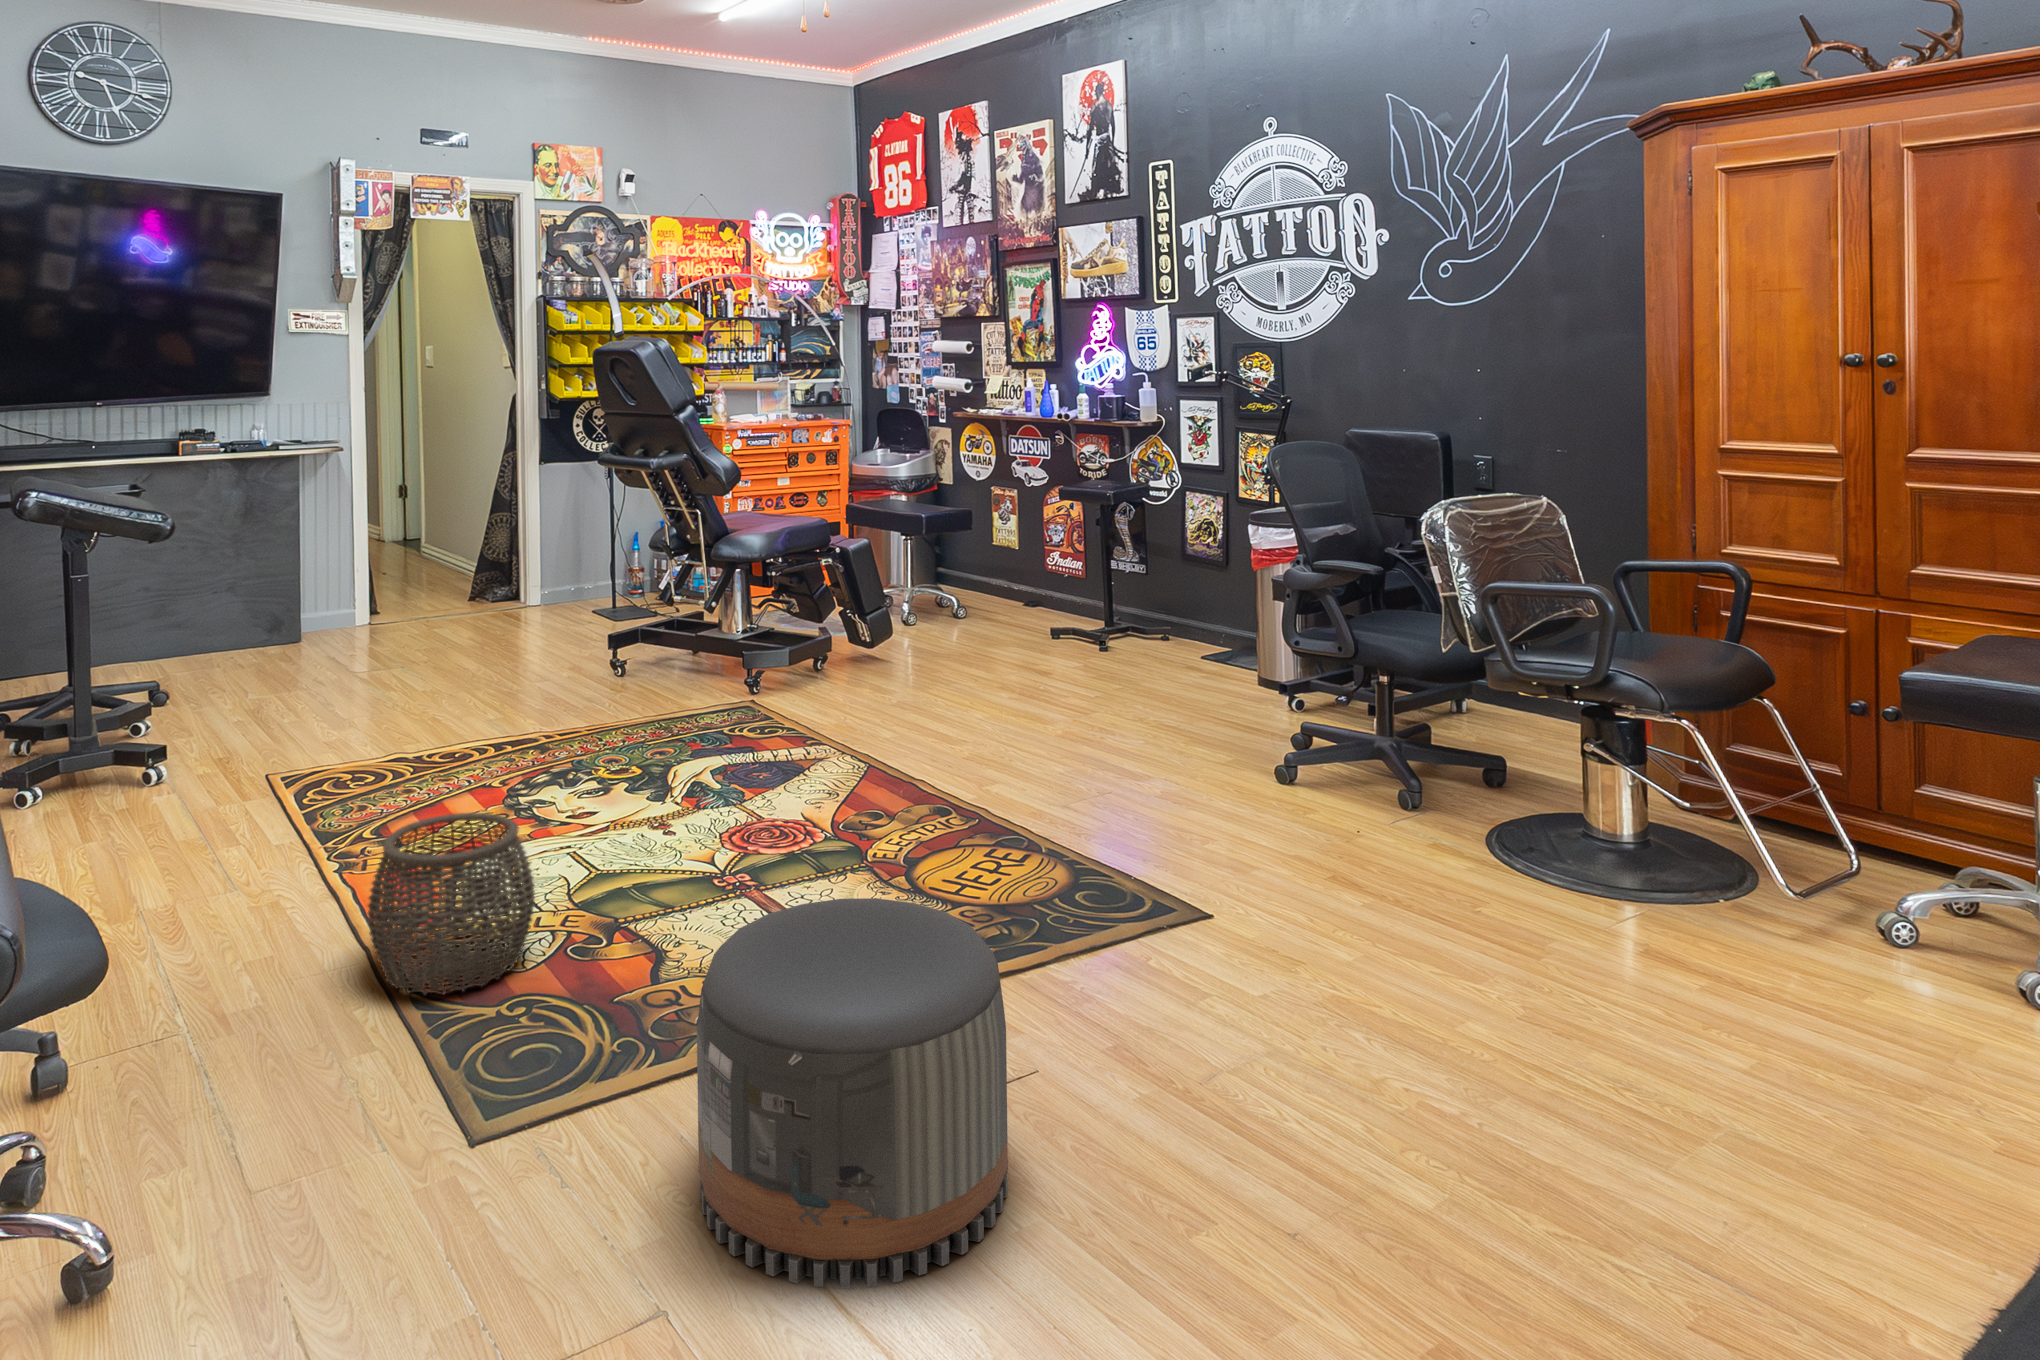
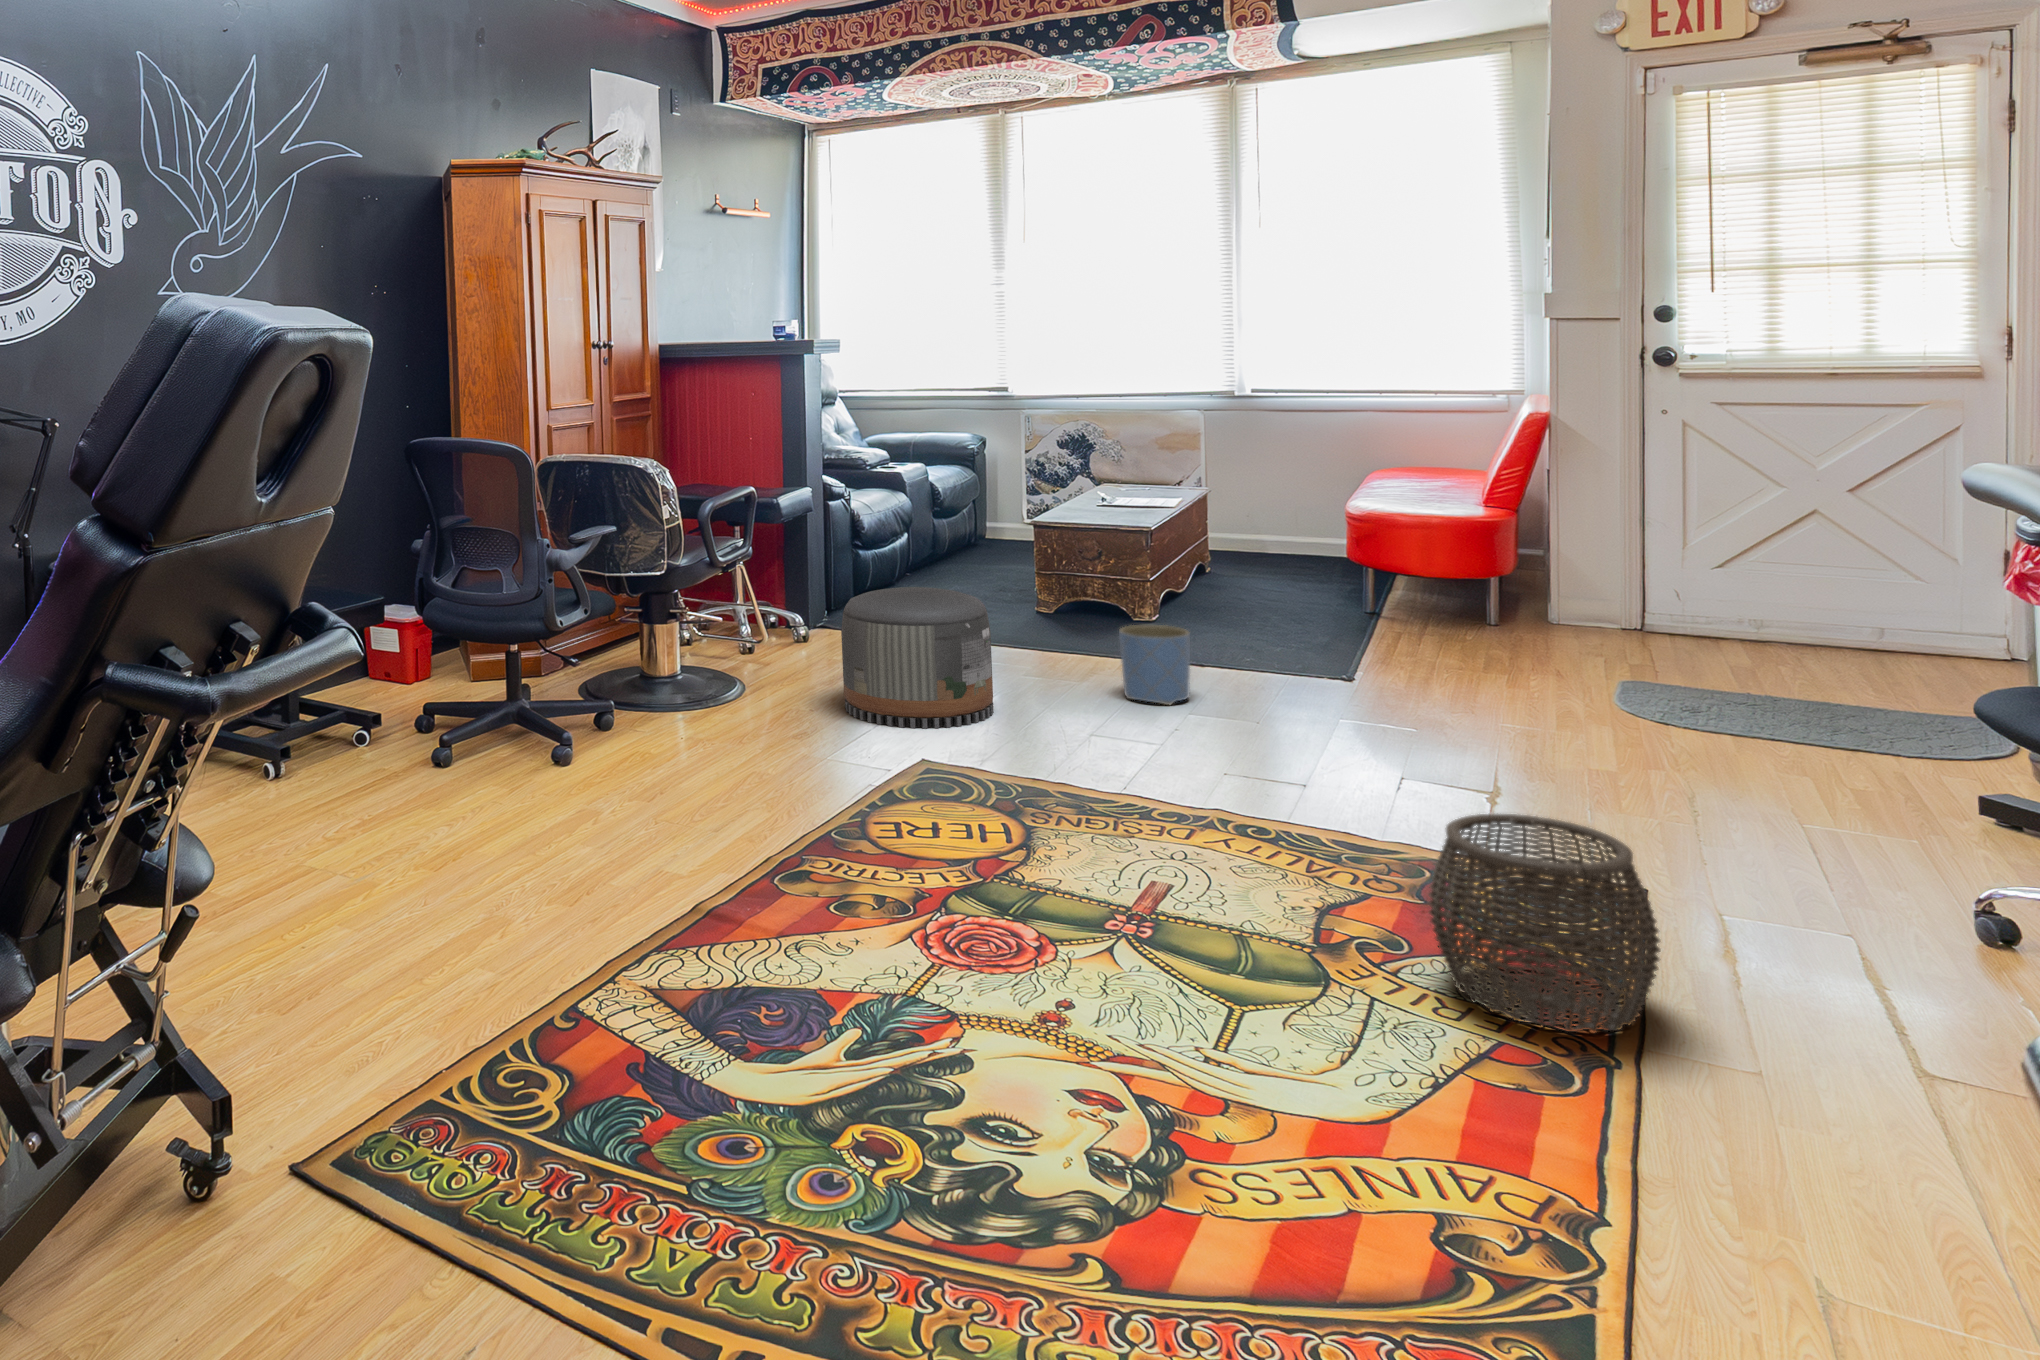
pouf: present [697,898,1008,1288] -> present [841,587,994,728]
planter: none [1496,1043,1662,1276] -> present [1119,625,1190,705]

